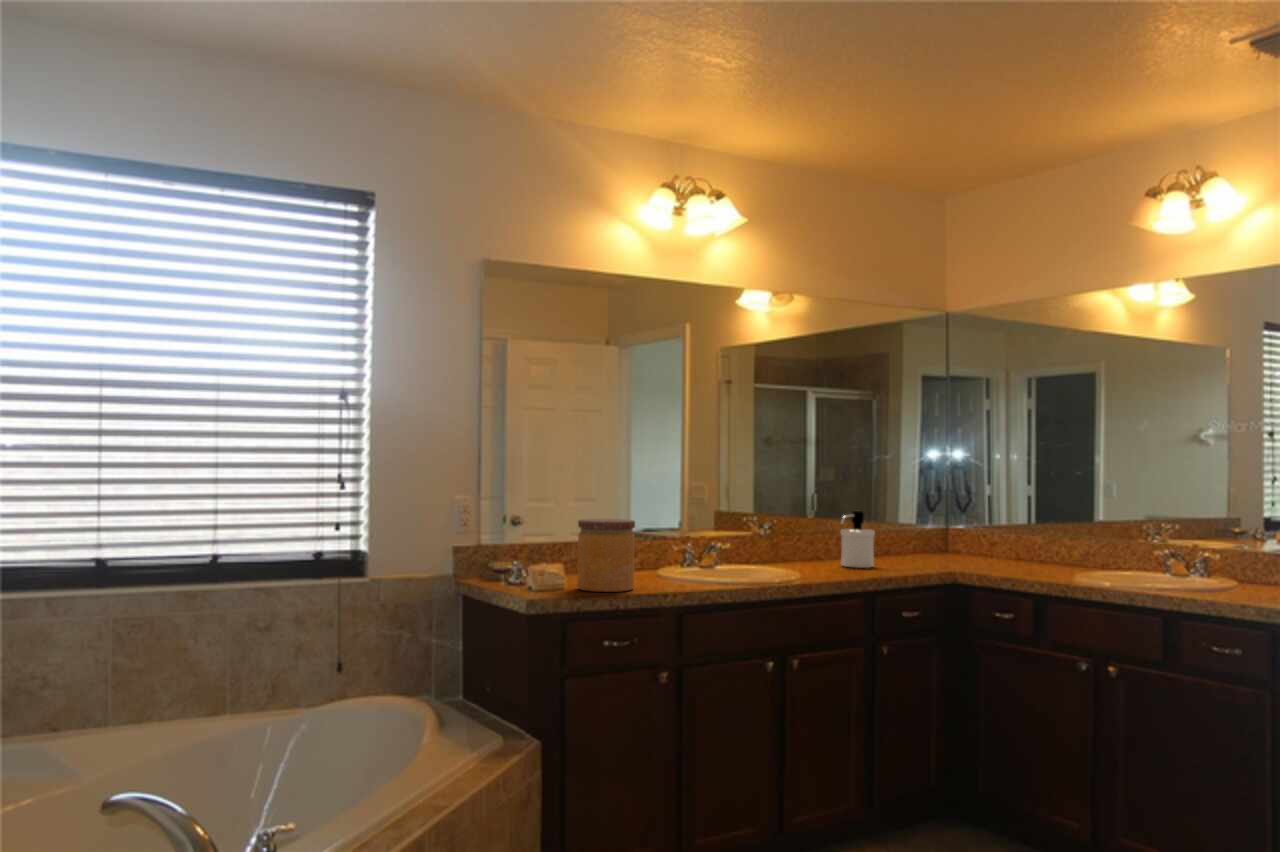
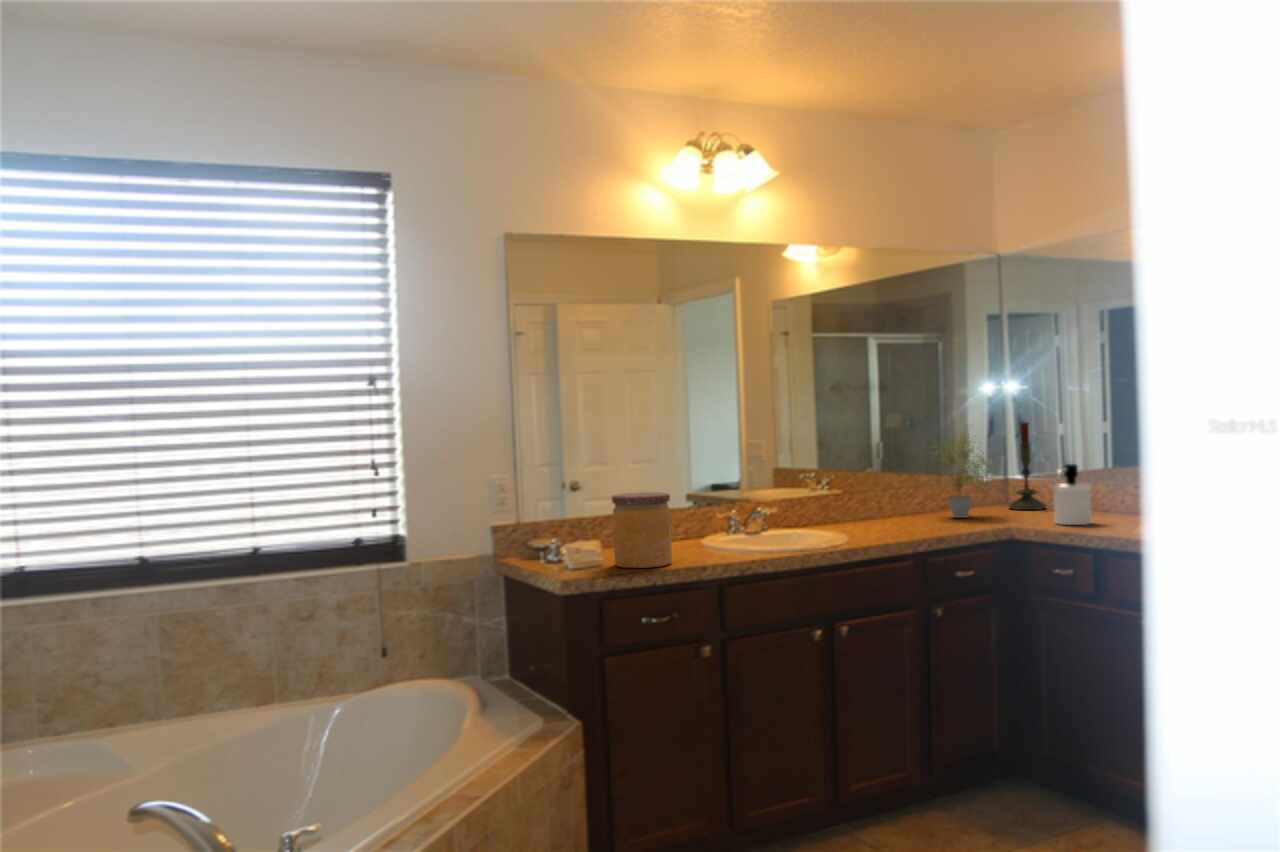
potted plant: none [874,470,947,562] -> present [932,425,997,518]
candle: none [949,470,985,558] -> present [1009,422,1046,510]
soap dispenser: present [840,511,875,568] -> present [1052,464,1091,525]

